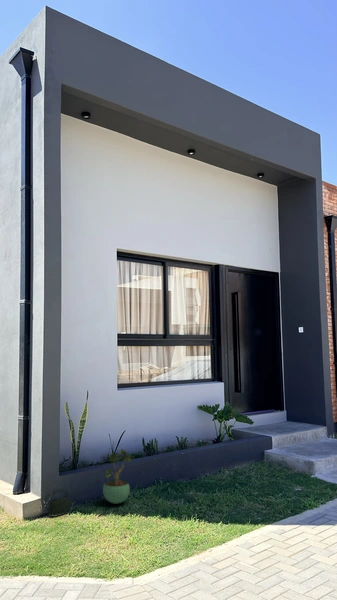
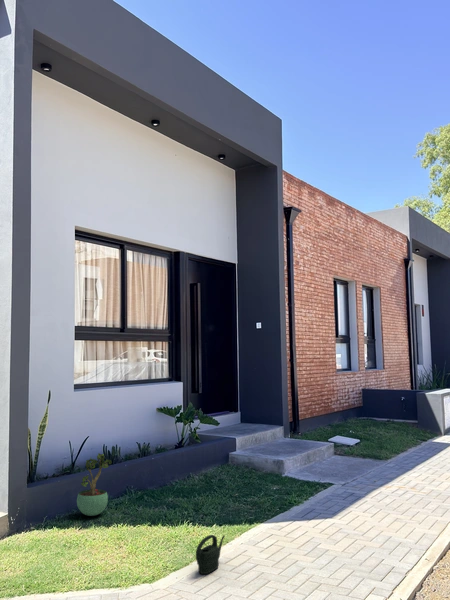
watering can: present [44,491,73,517] -> present [196,535,225,574]

